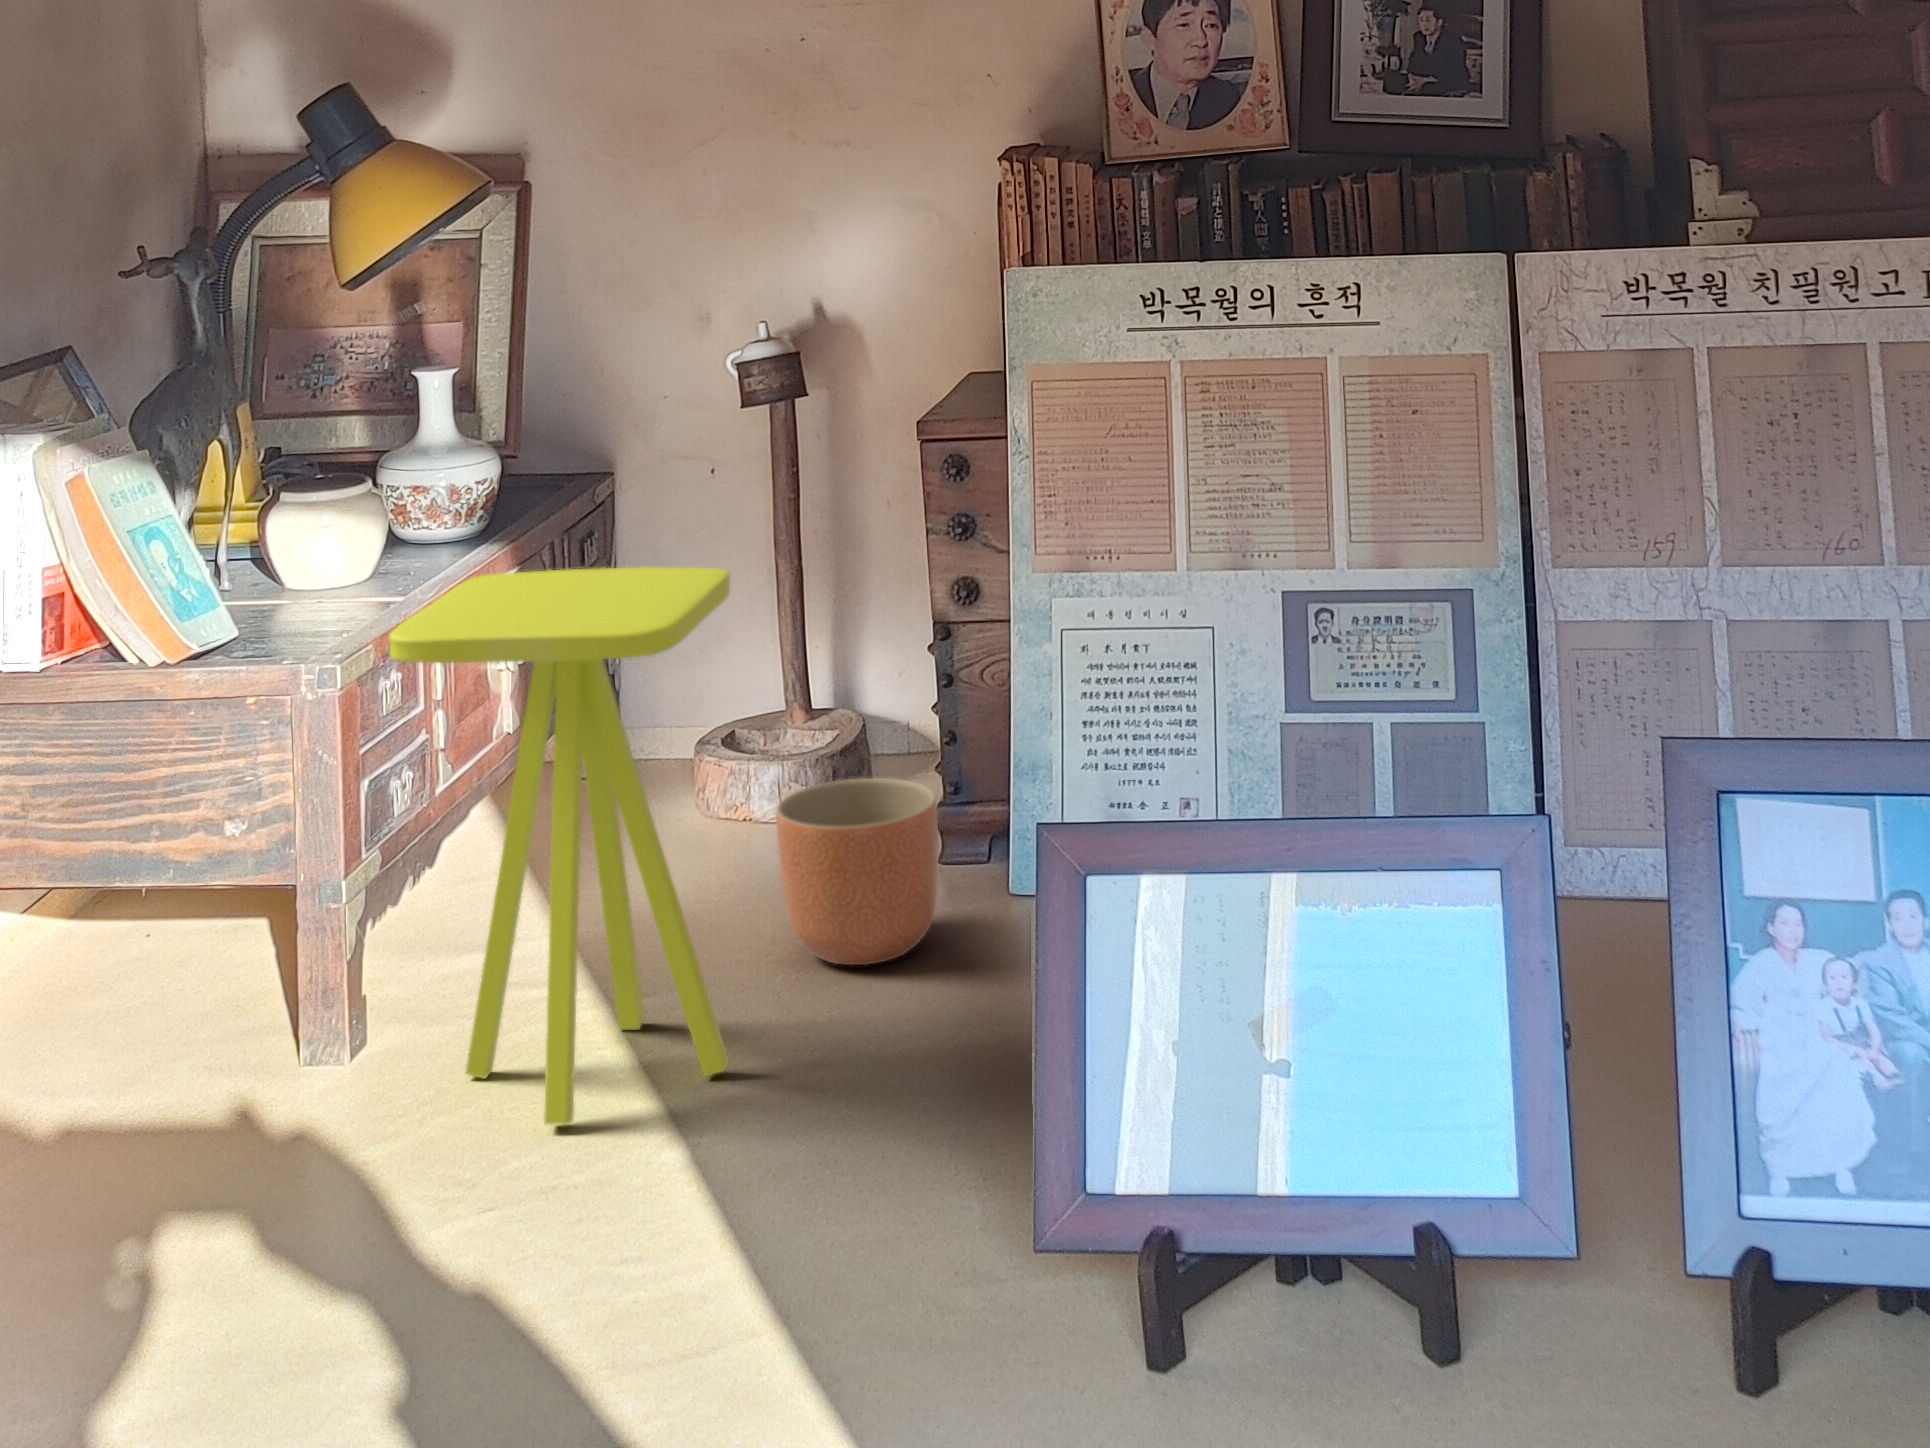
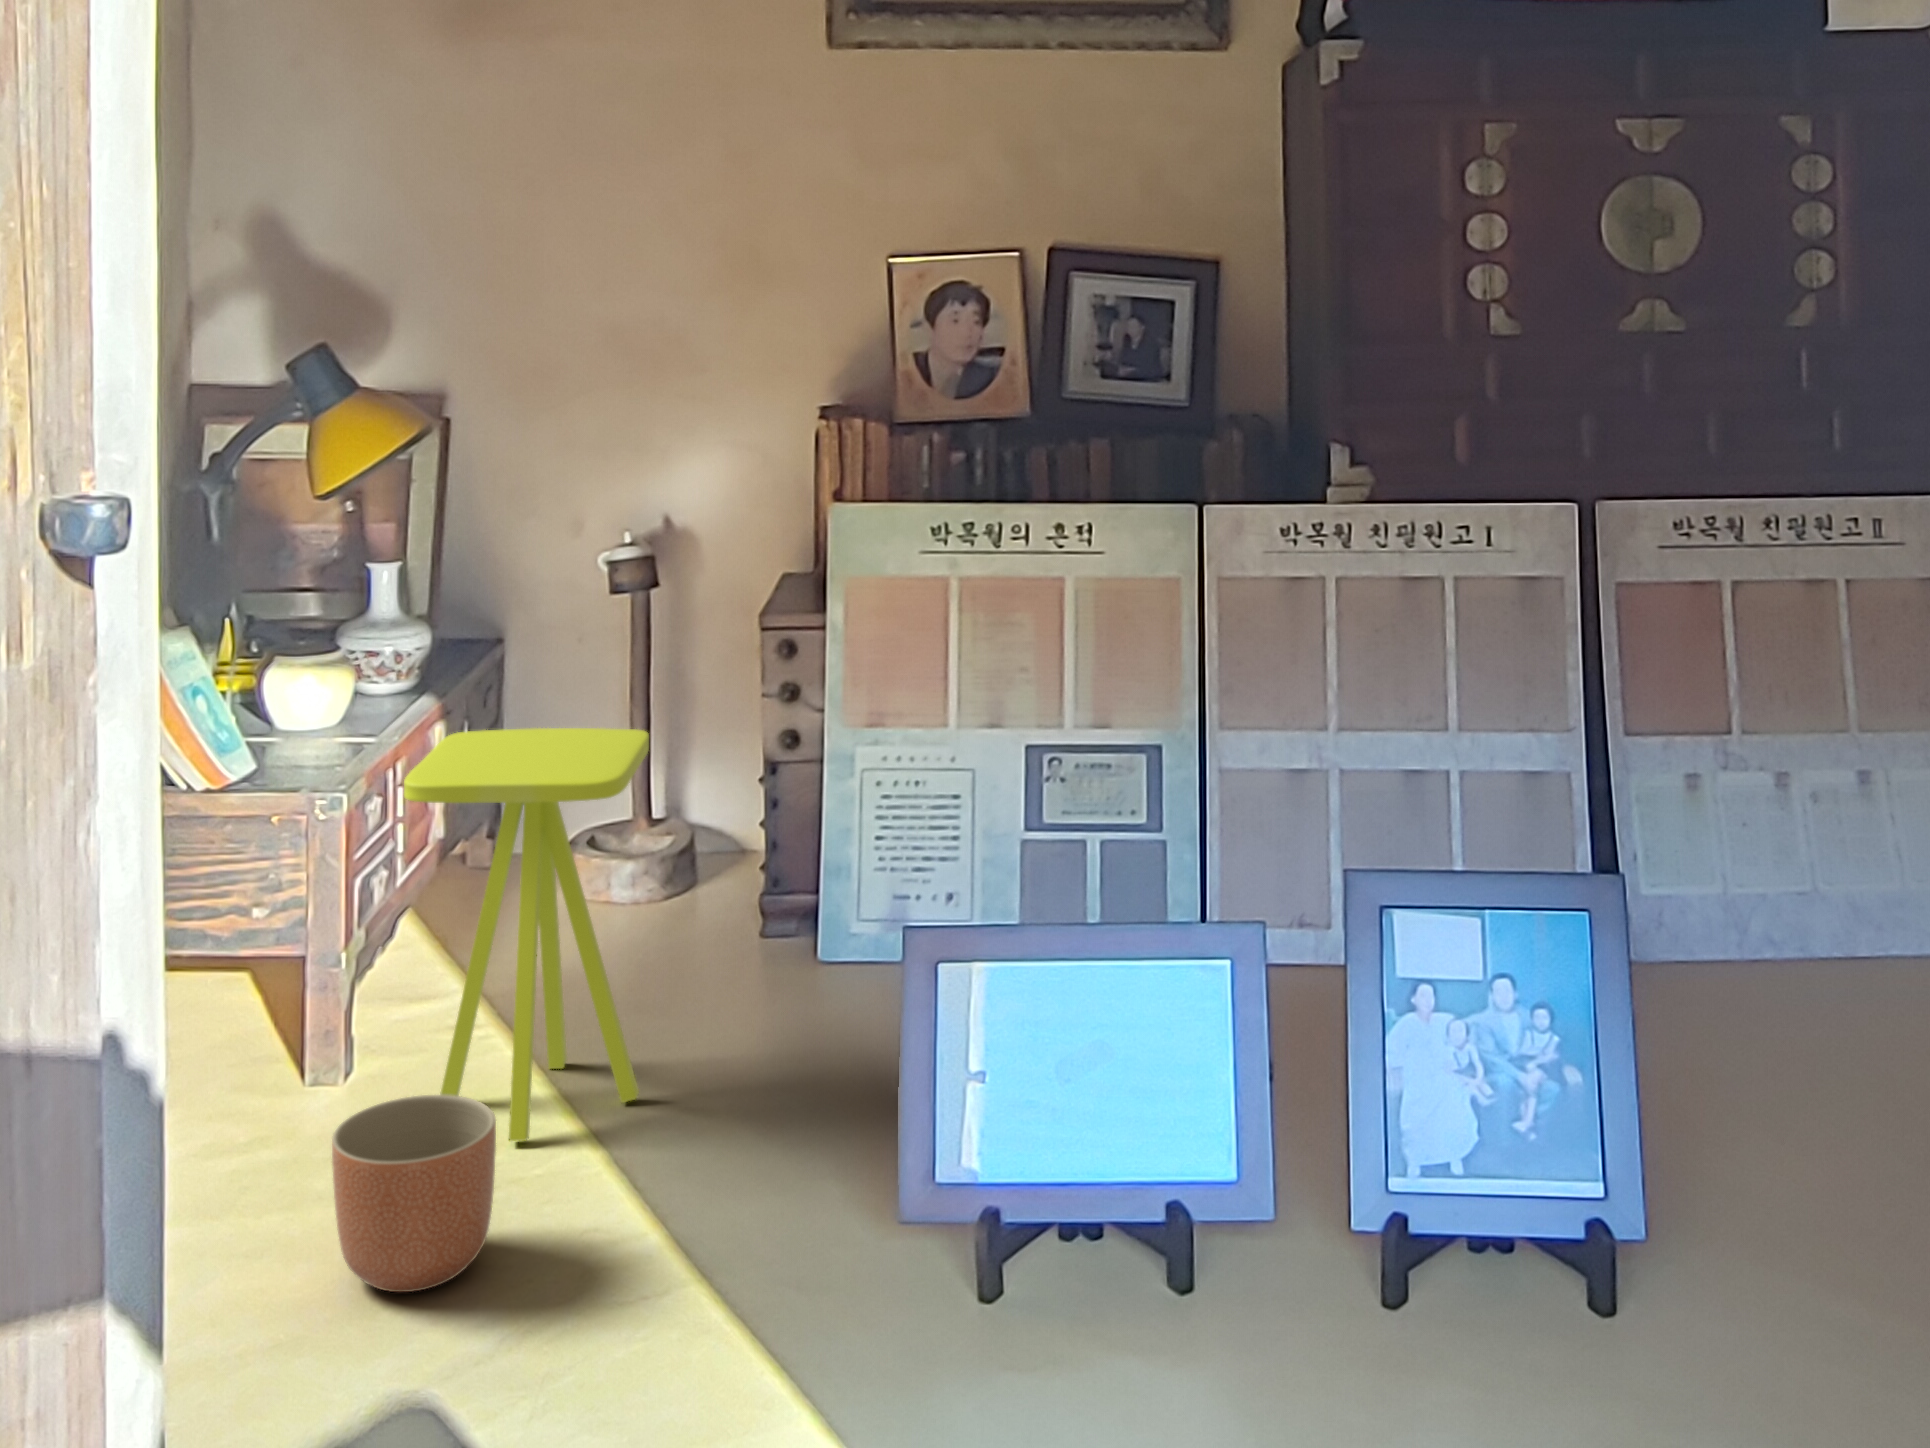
planter: present [776,778,938,965] -> present [332,1095,496,1292]

